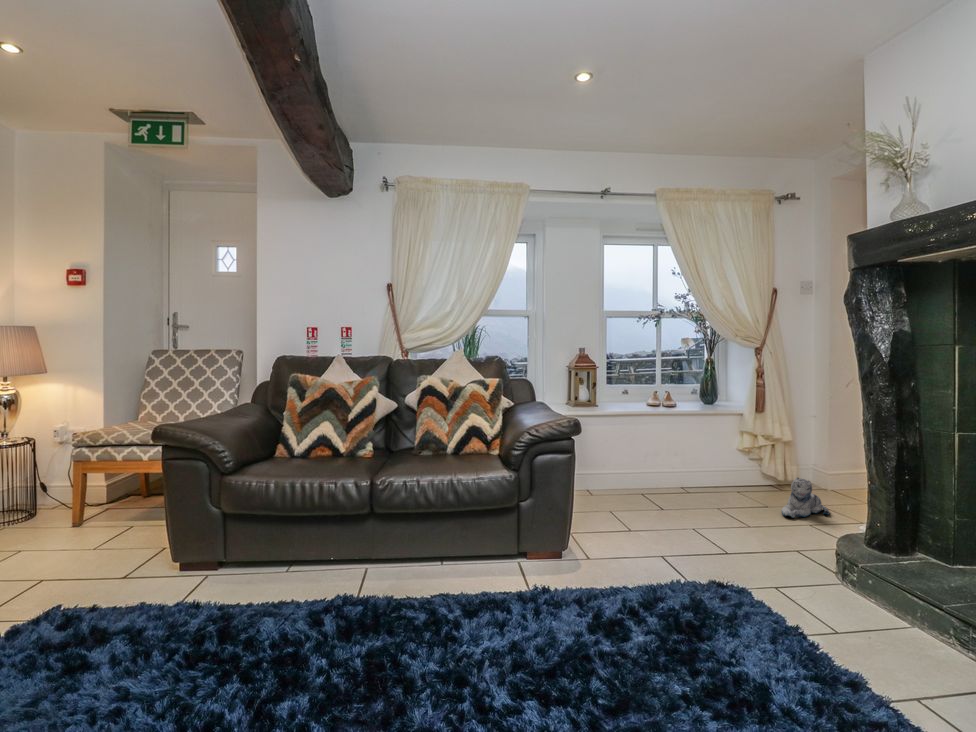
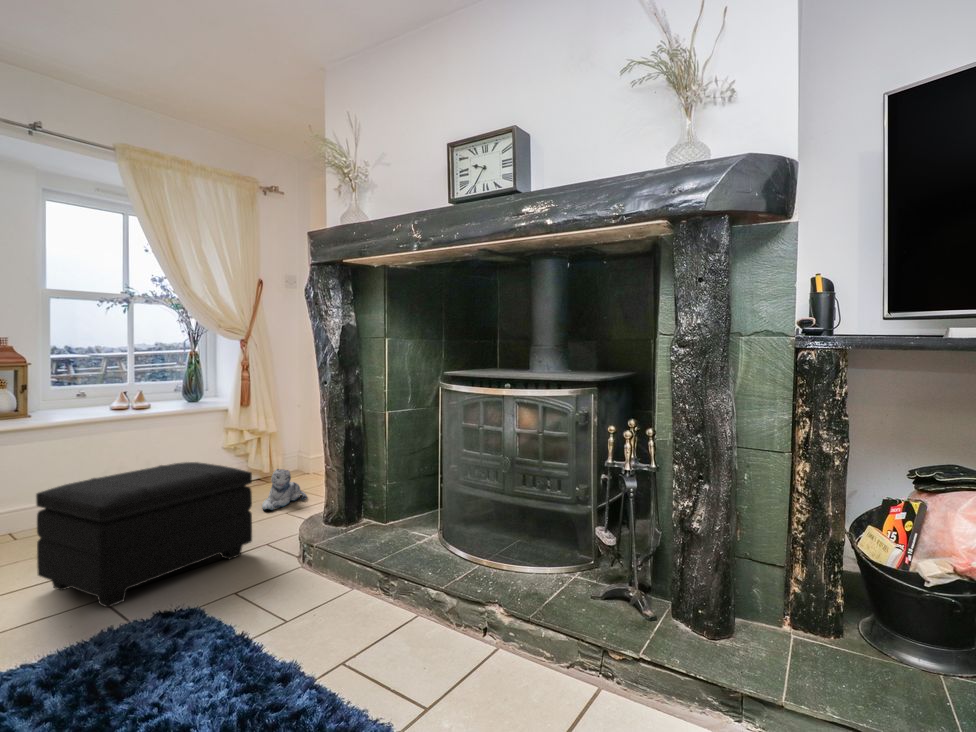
footstool: none [619,458,784,565] -> present [36,462,252,607]

